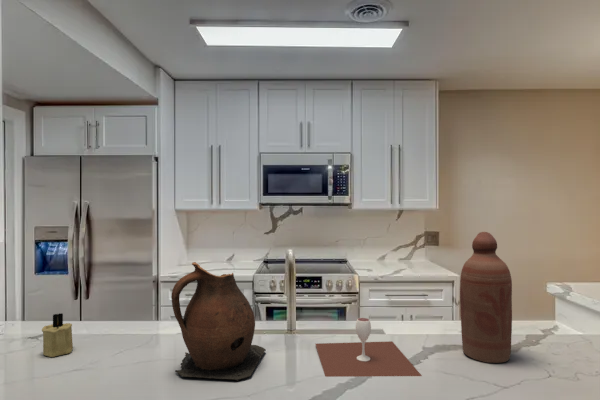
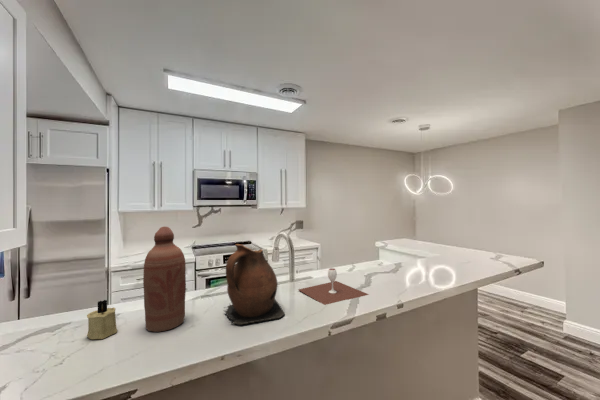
bottle: present [460,232,512,363] -> present [143,227,186,332]

